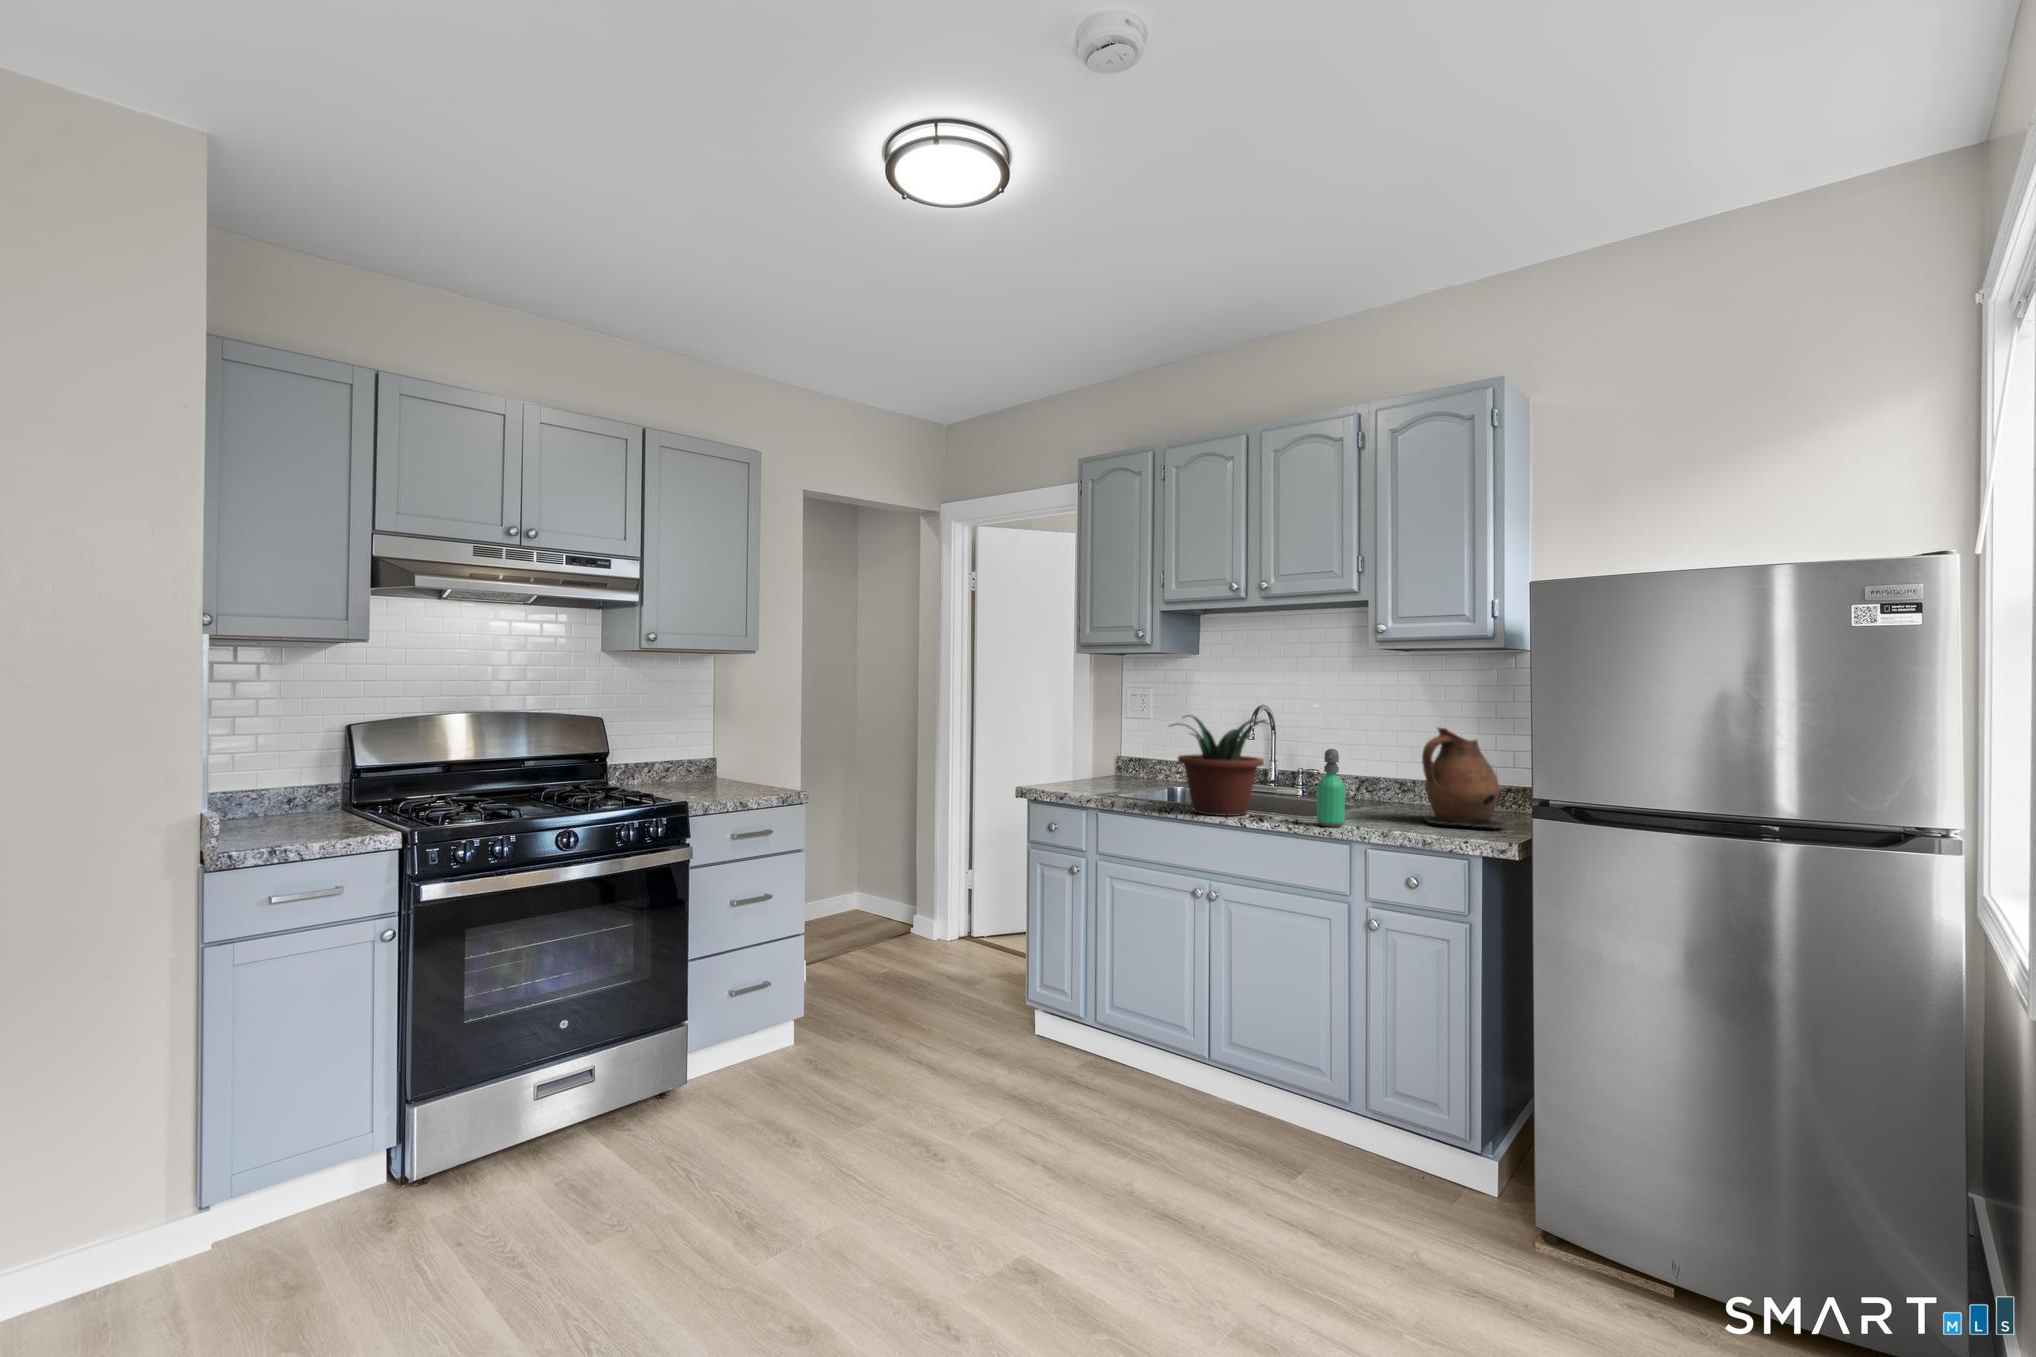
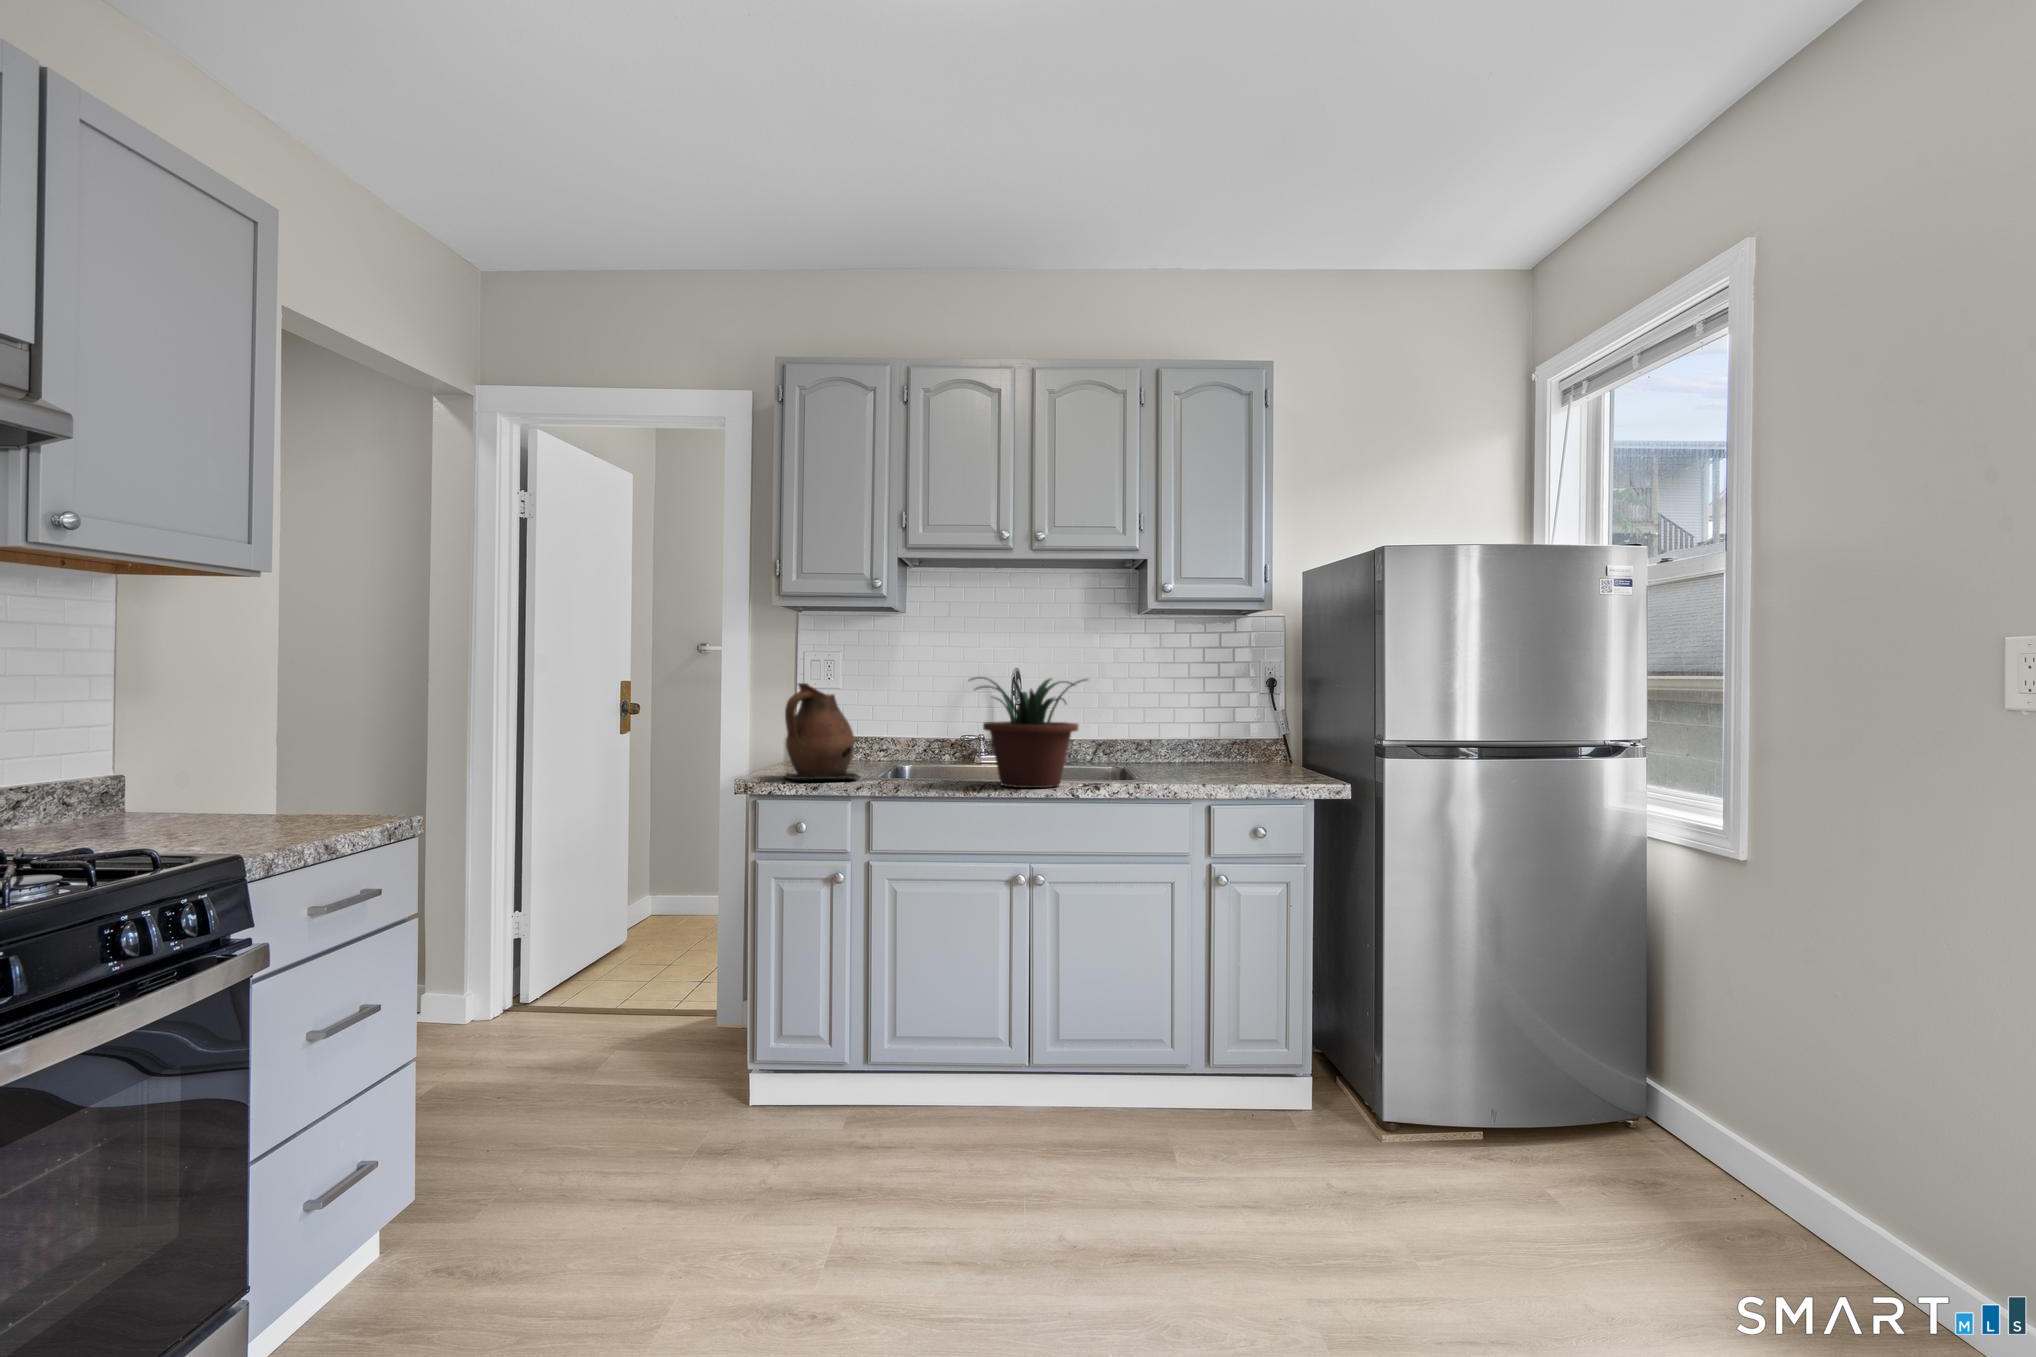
ceramic pitcher: present [1422,728,1504,829] -> present [784,683,860,779]
soap dispenser: present [1317,749,1345,827] -> none [1150,707,1178,787]

